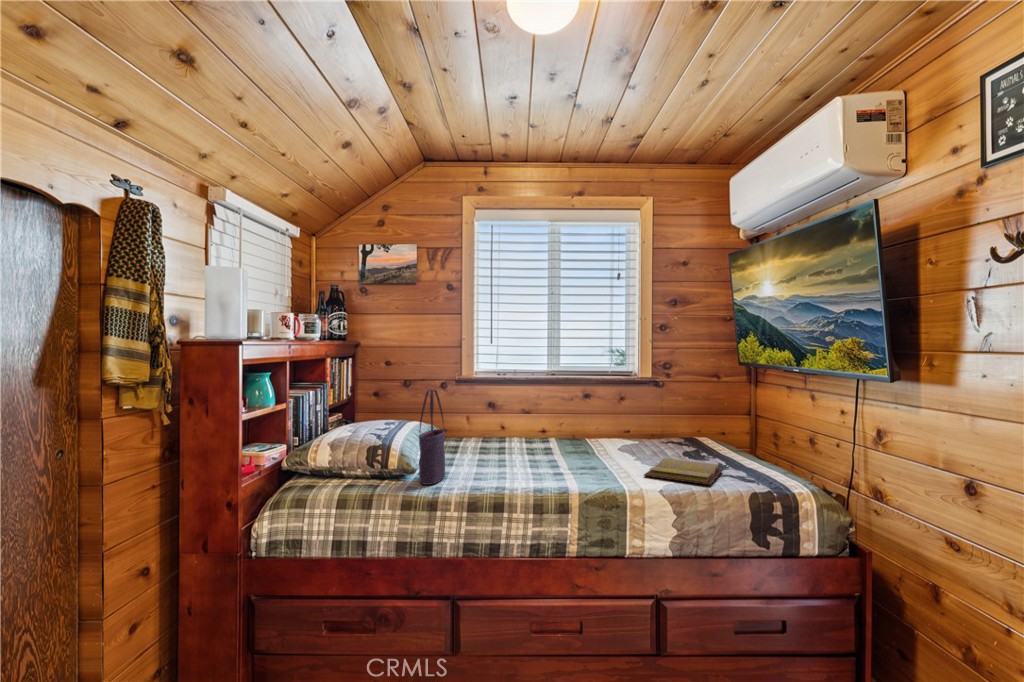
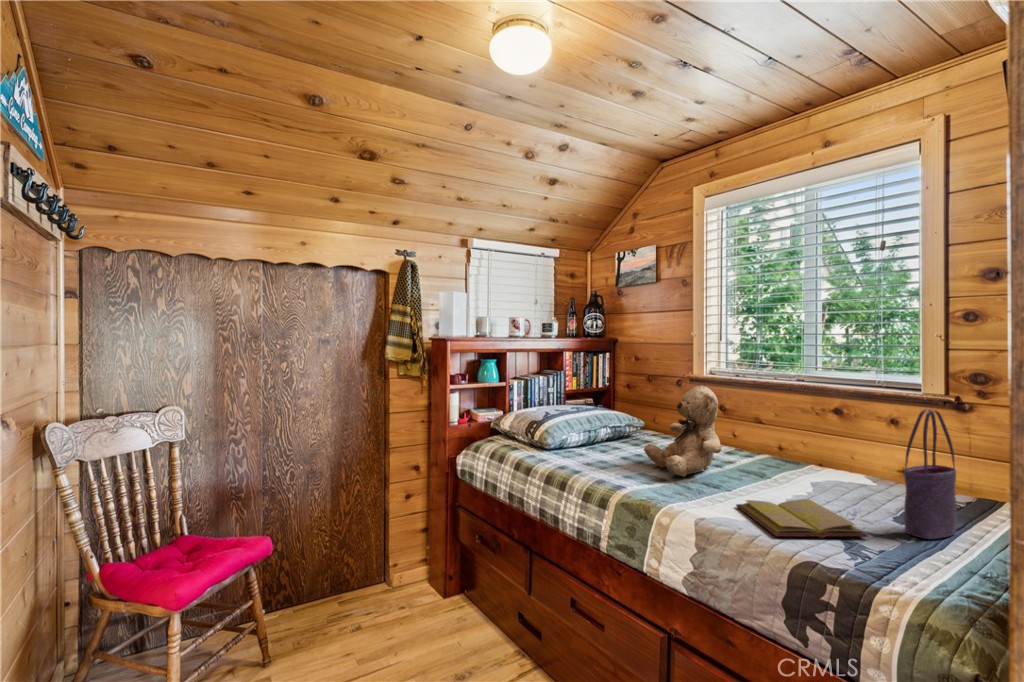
teddy bear: none [508,383,588,470] -> present [644,386,721,477]
tote bag: present [419,389,445,485] -> present [904,409,956,539]

